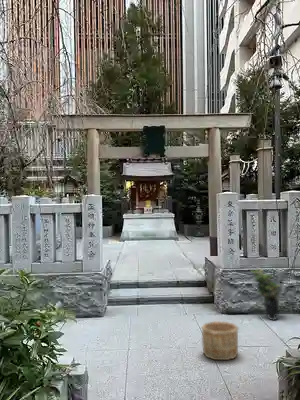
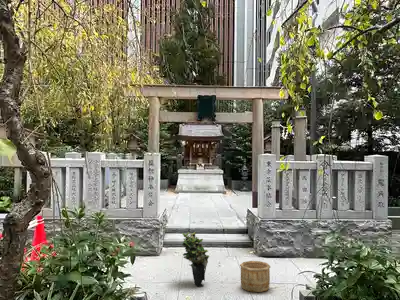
potted plant: present [253,270,279,320] -> present [181,232,209,287]

